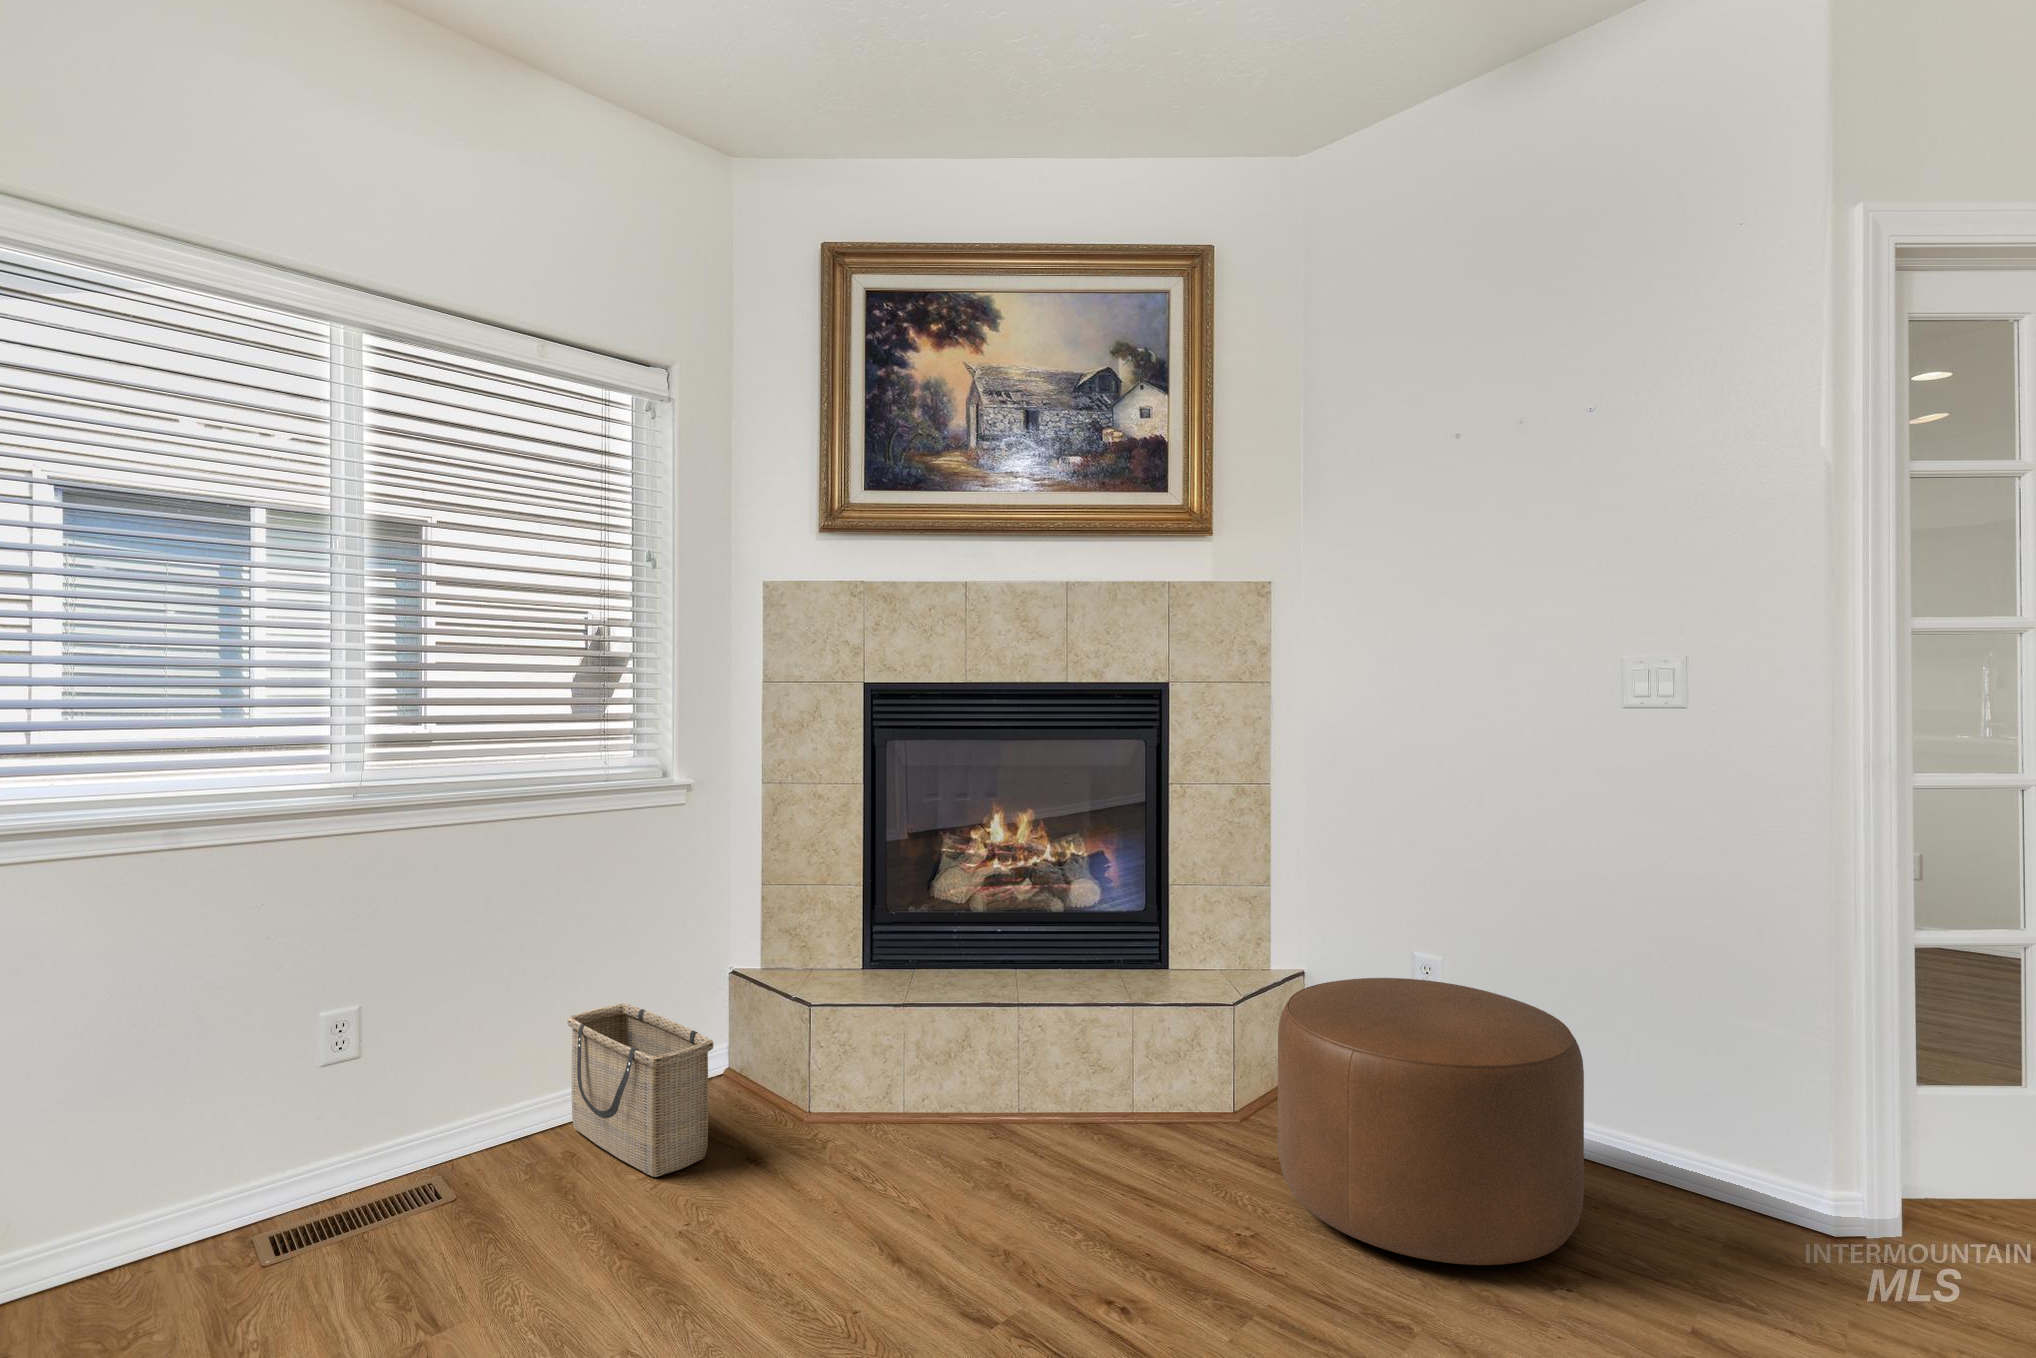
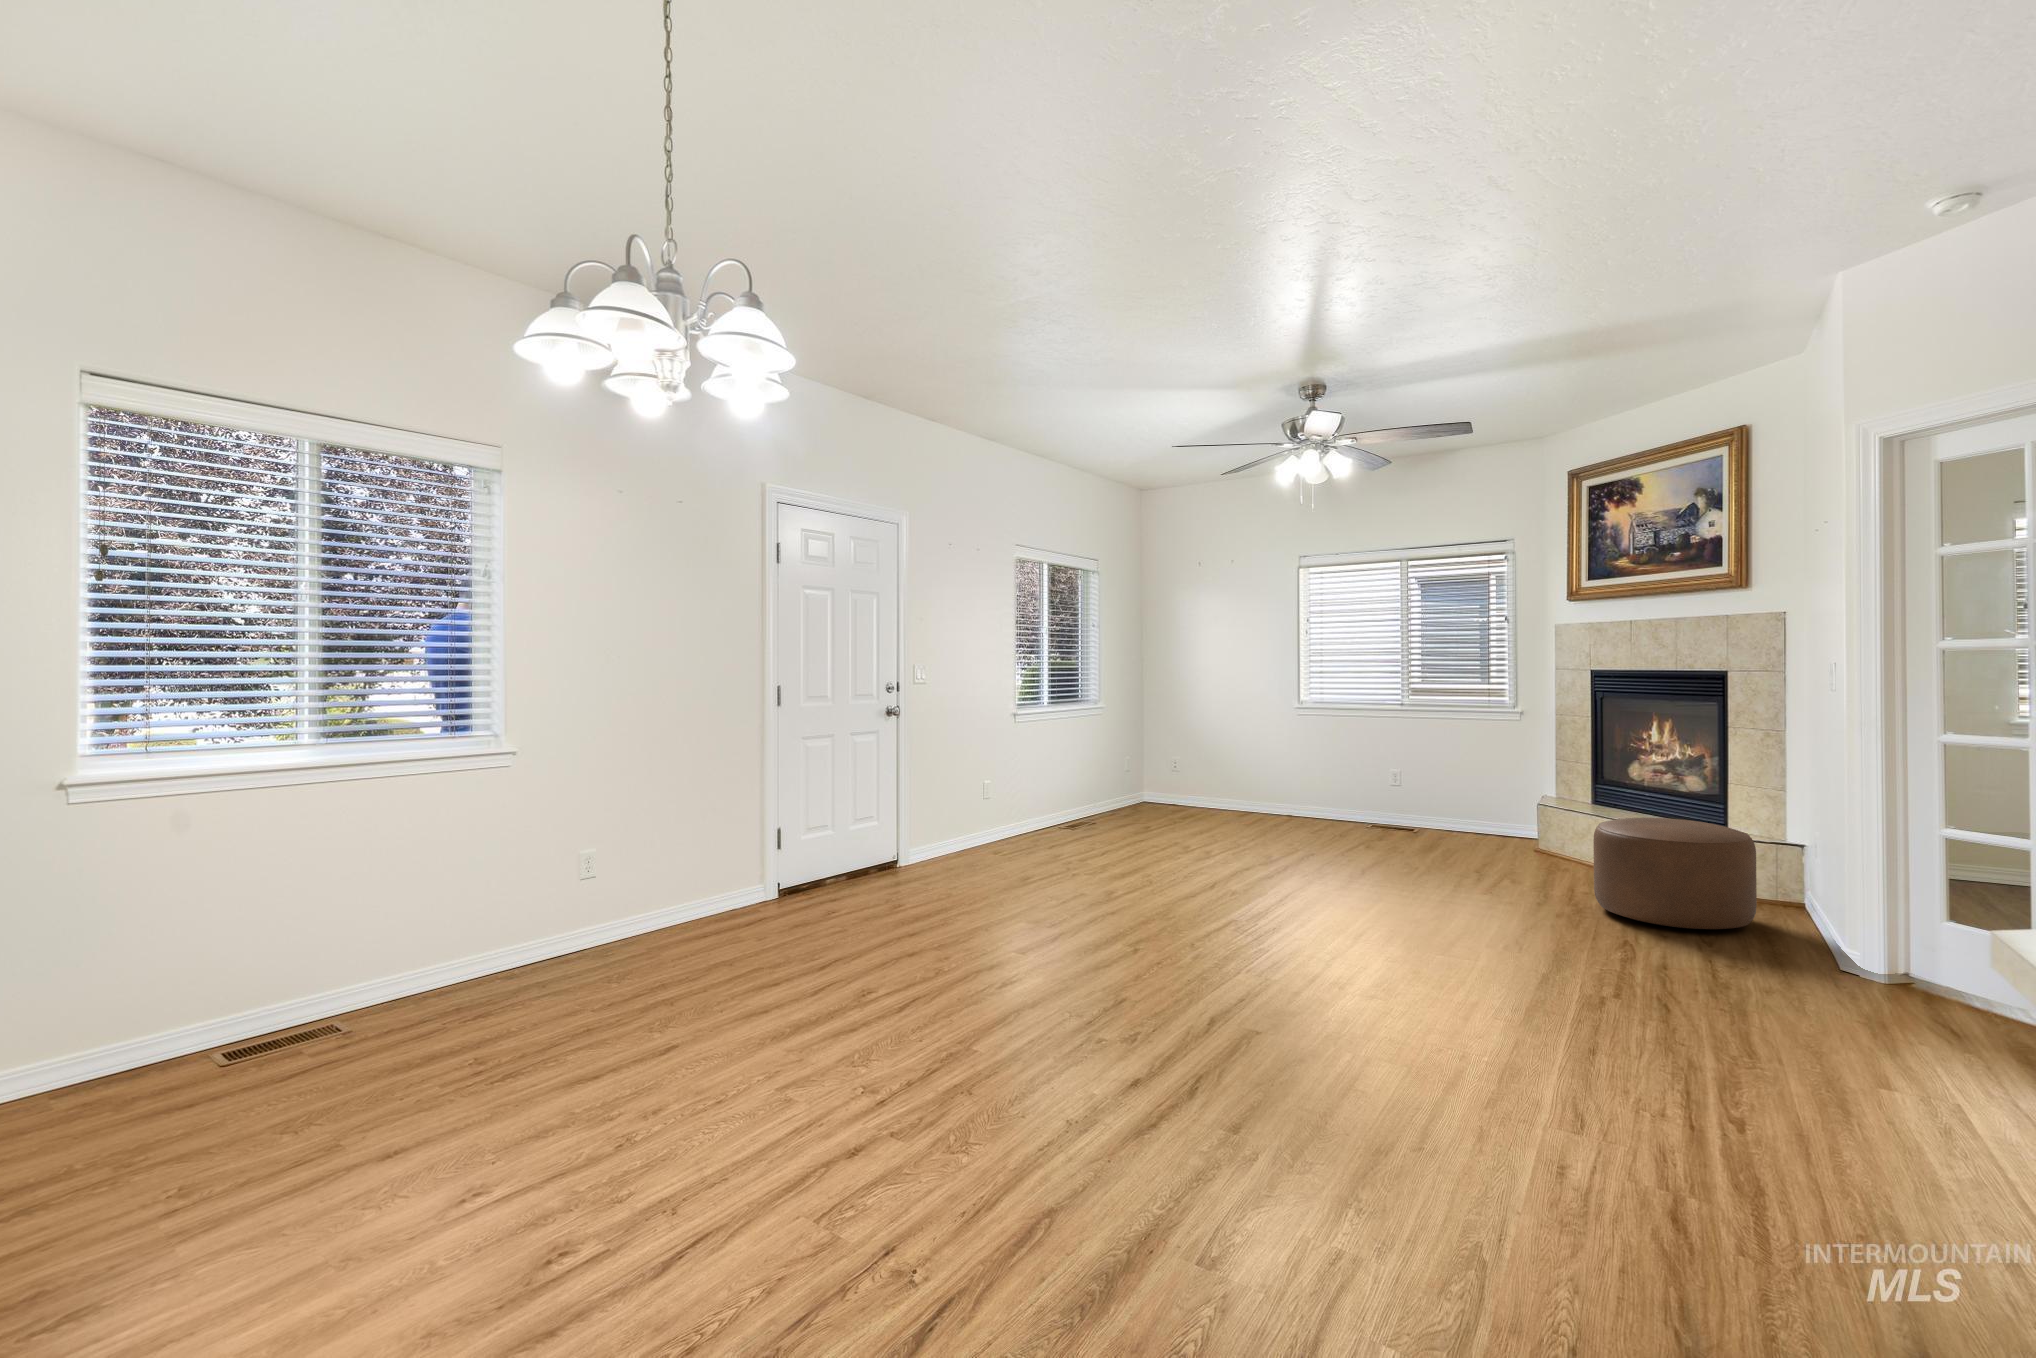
basket: present [567,1004,714,1177] -> none [1453,794,1490,846]

